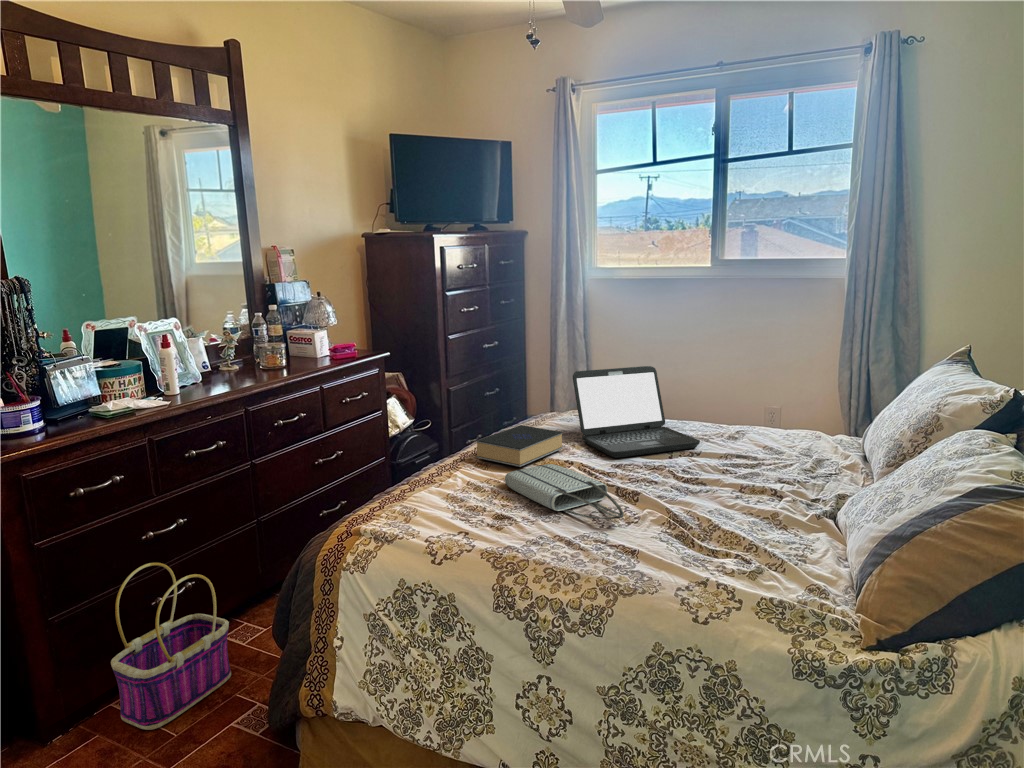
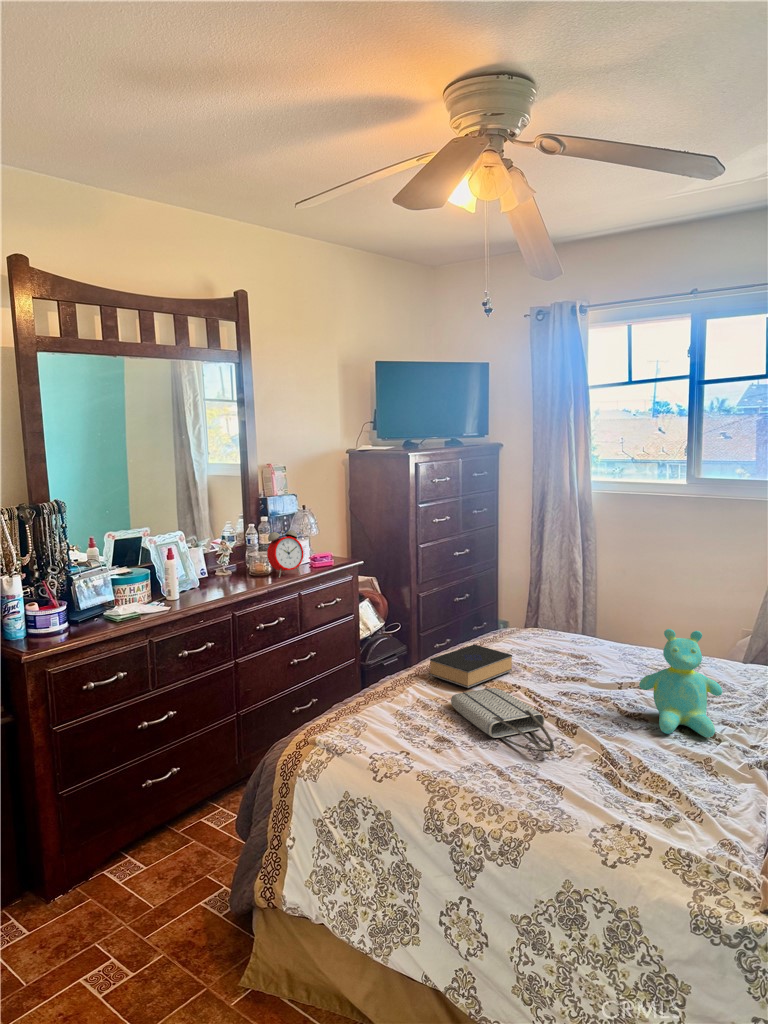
alarm clock: none [281,315,323,368] -> present [267,530,303,578]
laptop: present [573,366,700,458] -> none [526,593,649,684]
teddy bear: none [699,389,780,494] -> present [639,629,723,738]
basket: present [111,563,231,730] -> none [110,749,207,897]

